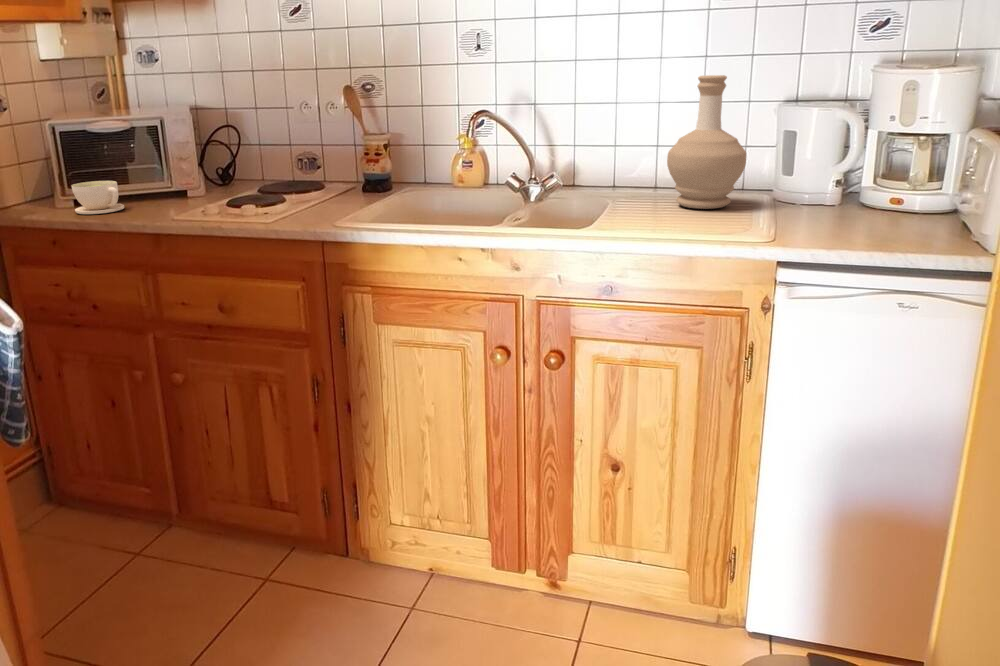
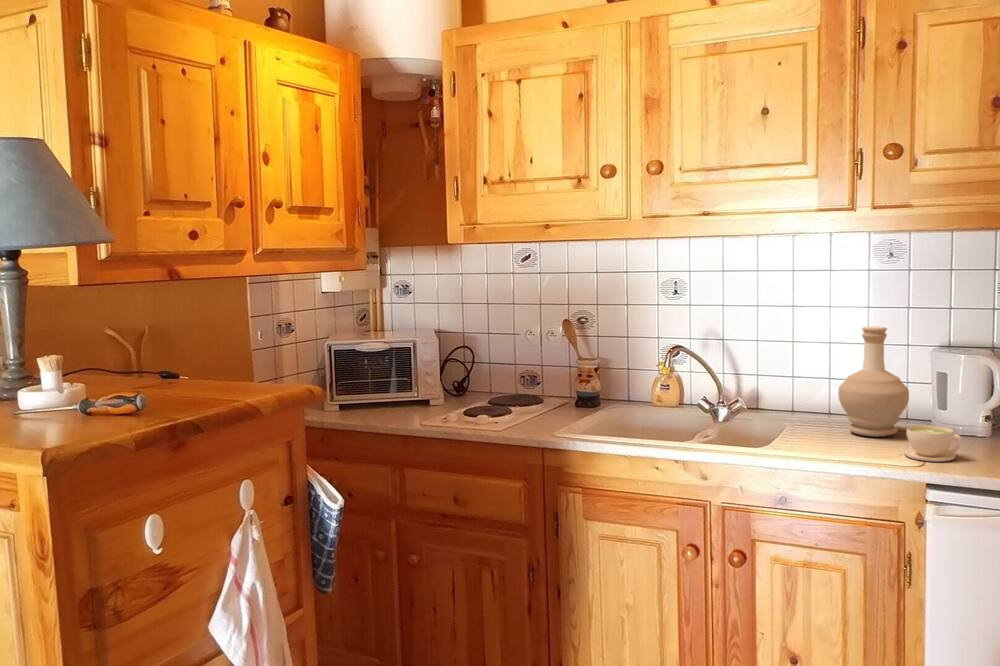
coffee cup: present [71,181,124,214] -> present [904,425,962,462]

